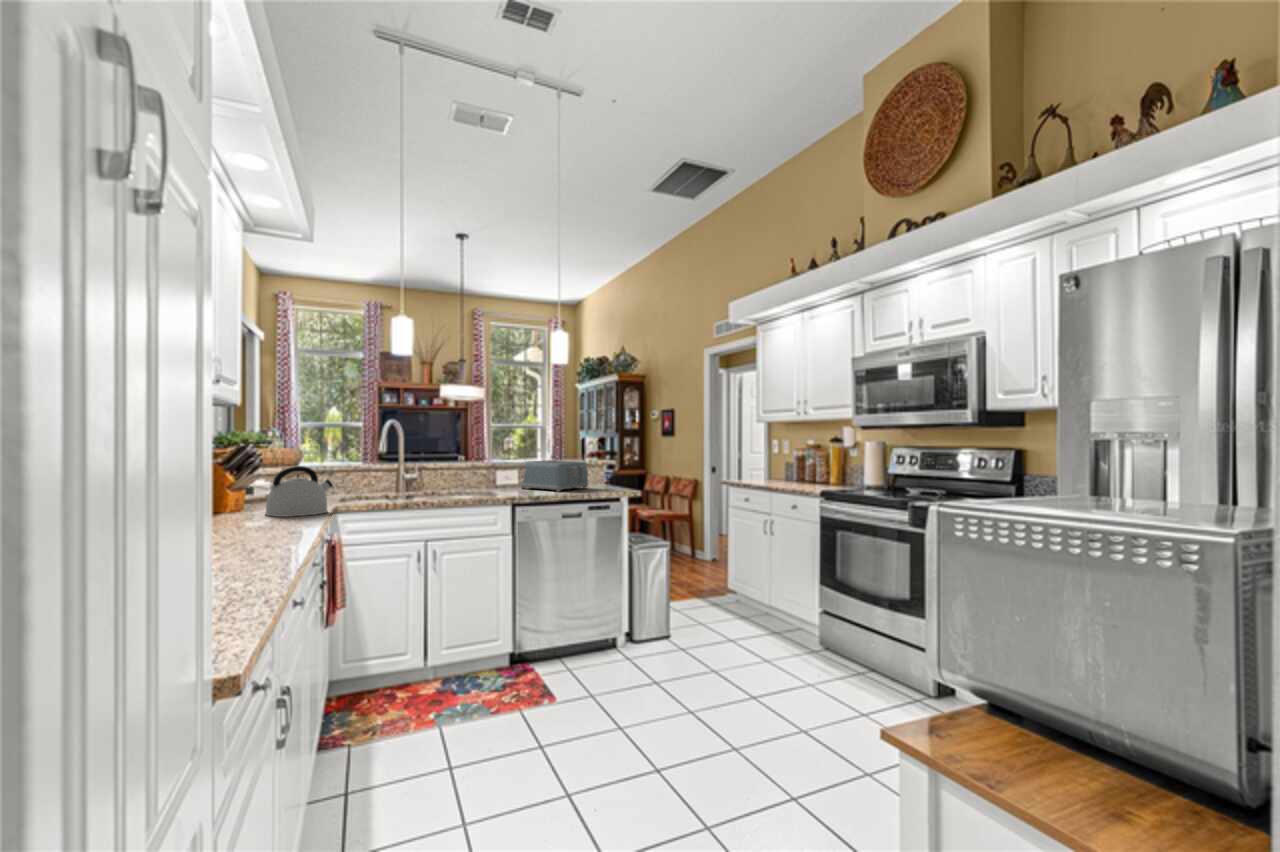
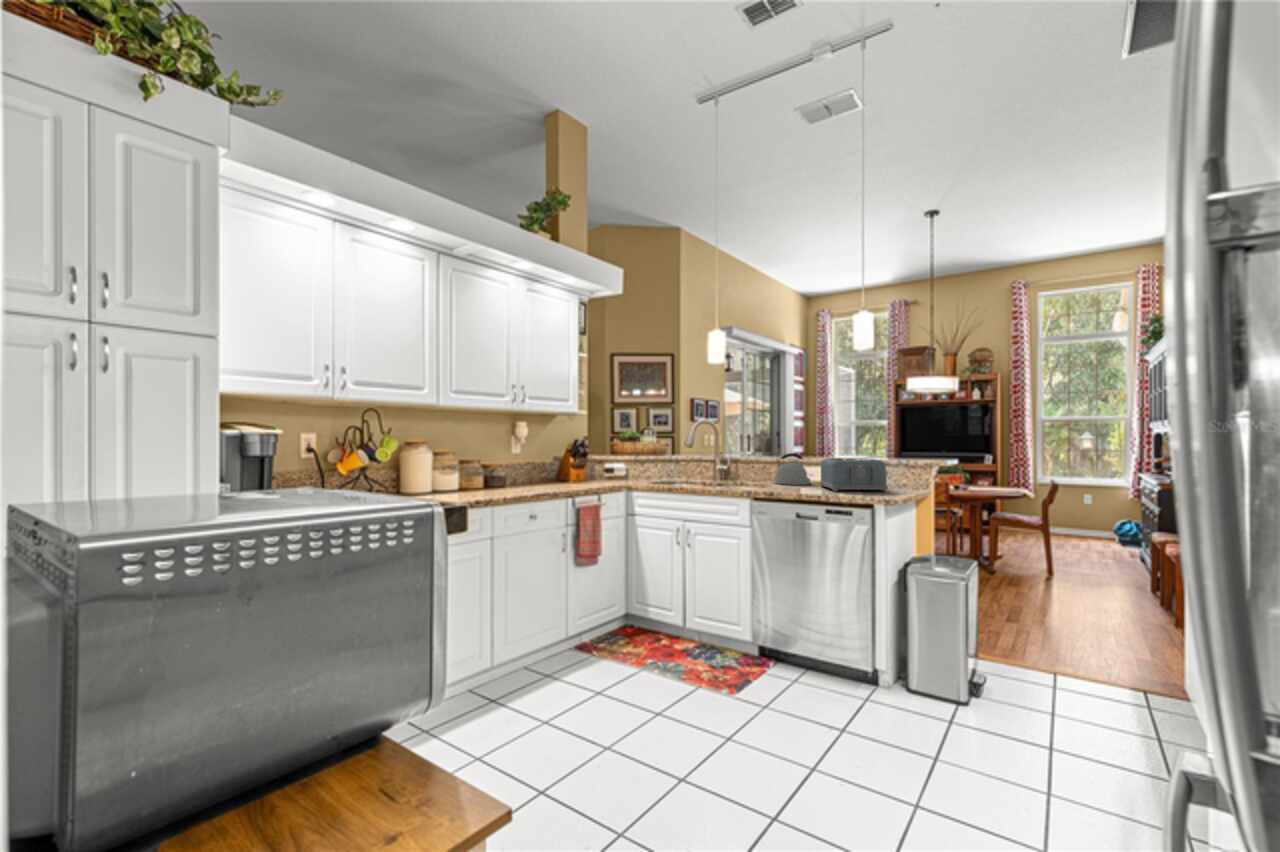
kettle: present [265,466,333,517] -> present [775,453,811,485]

